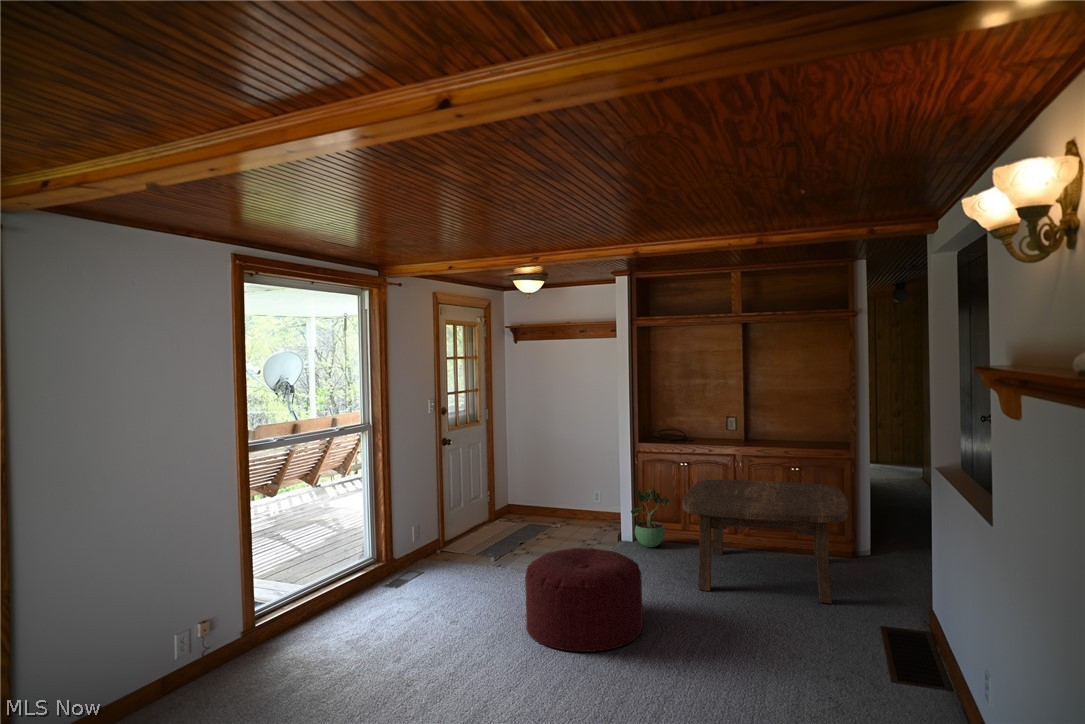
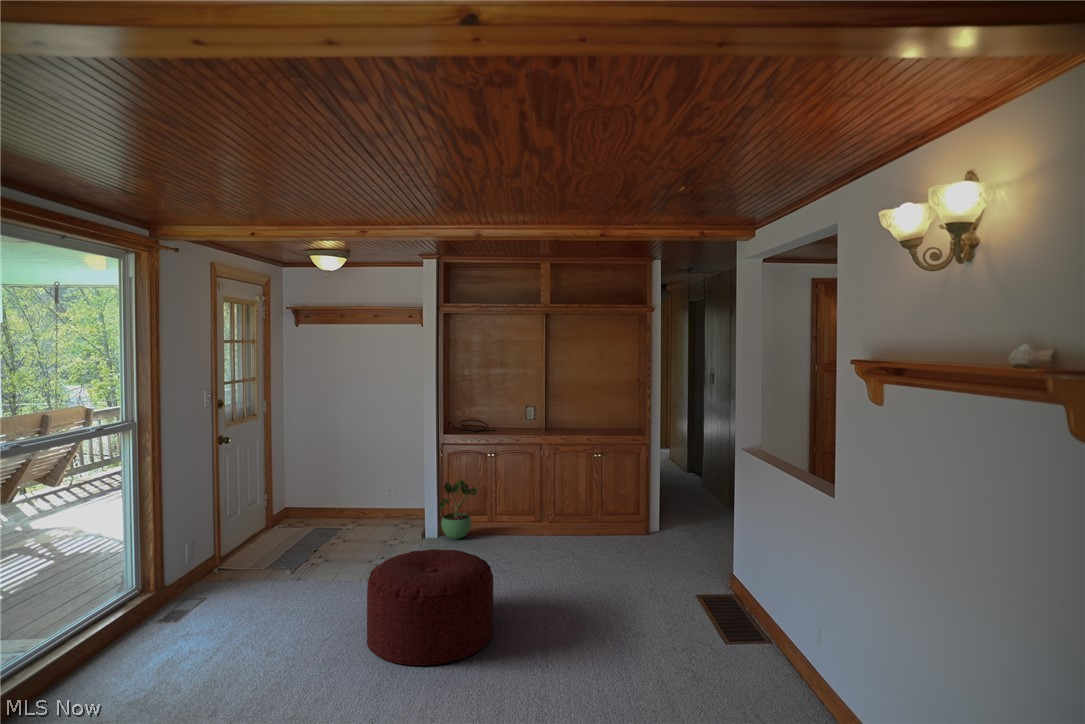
coffee table: present [683,480,849,604] -> none [504,466,655,577]

